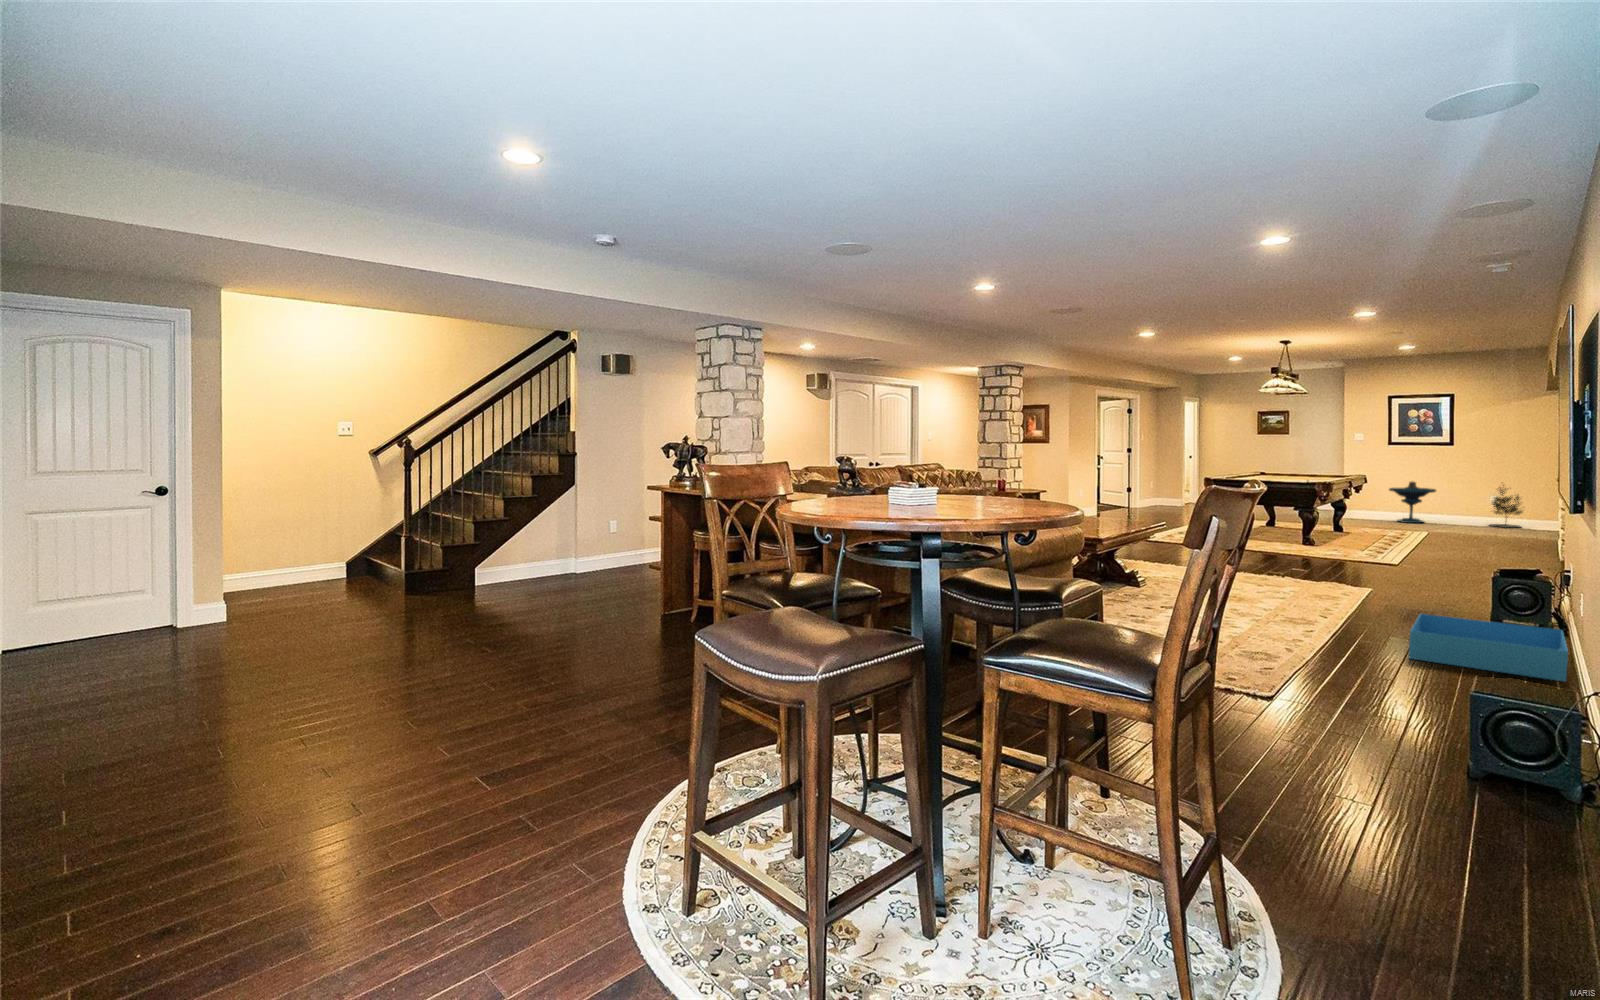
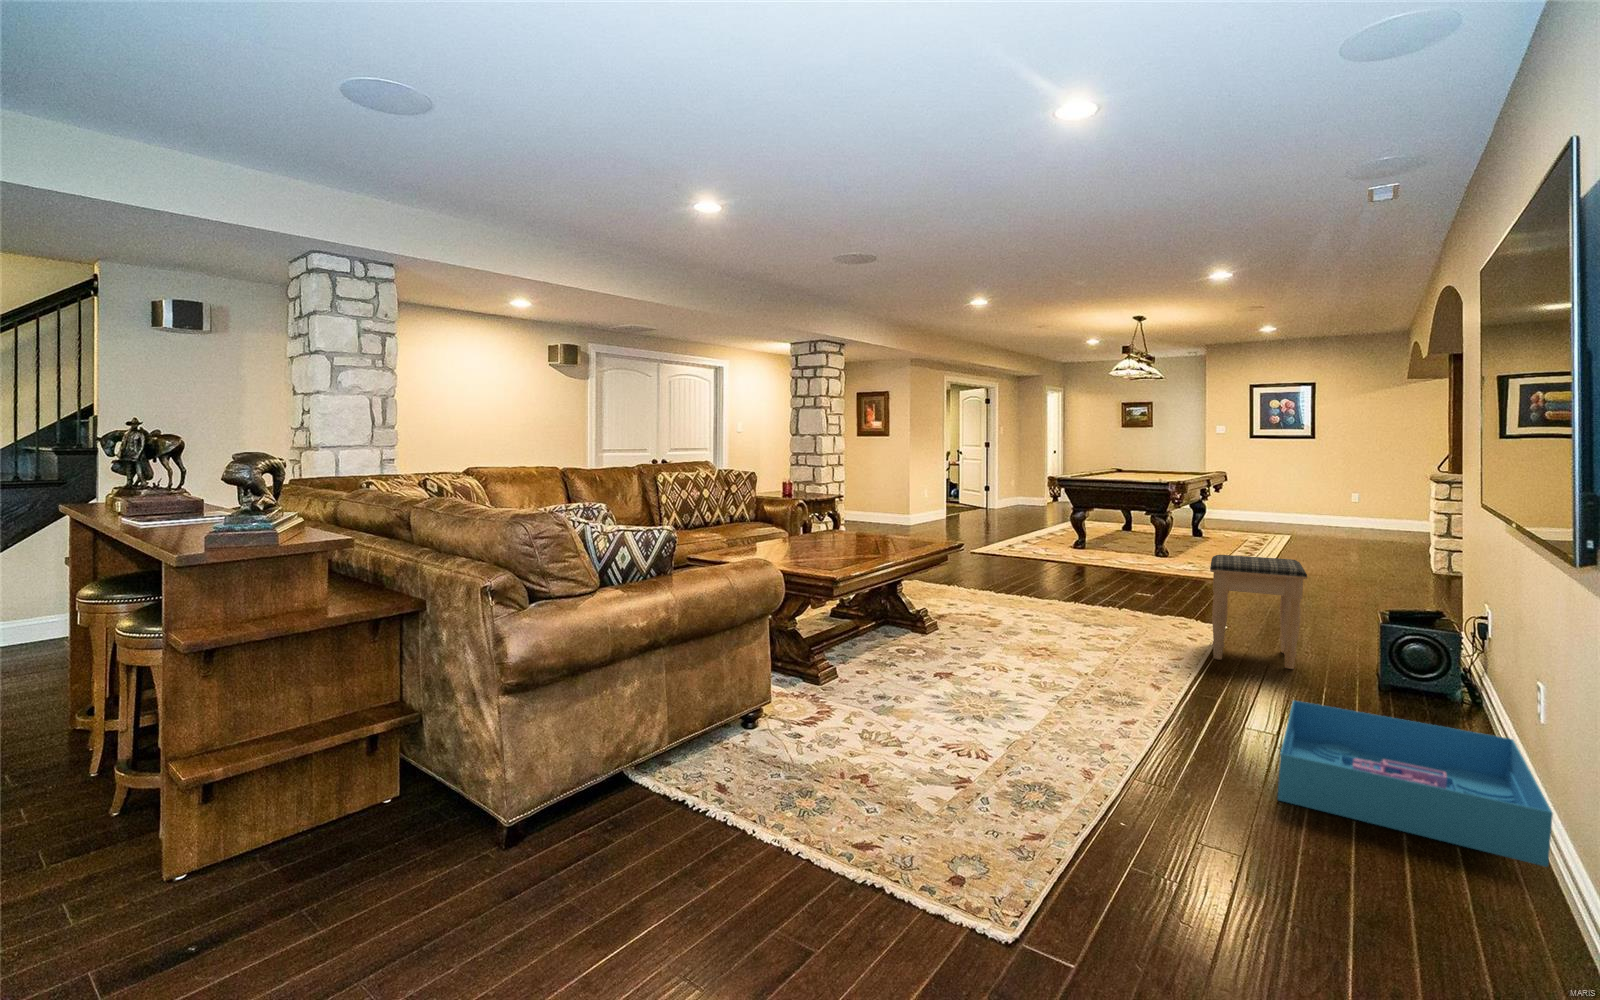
side table: present [1389,482,1436,523] -> none [1250,477,1299,524]
potted tree: present [1489,485,1522,528] -> none [1351,479,1390,529]
footstool: none [1360,531,1433,609] -> present [1210,555,1307,669]

